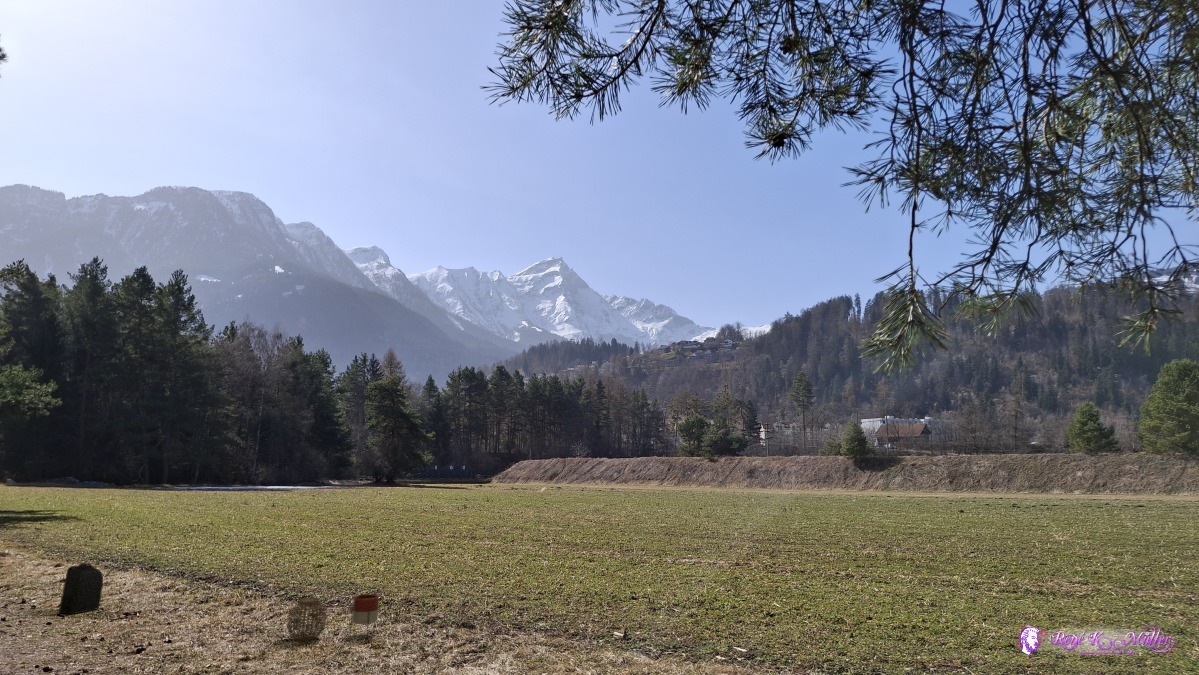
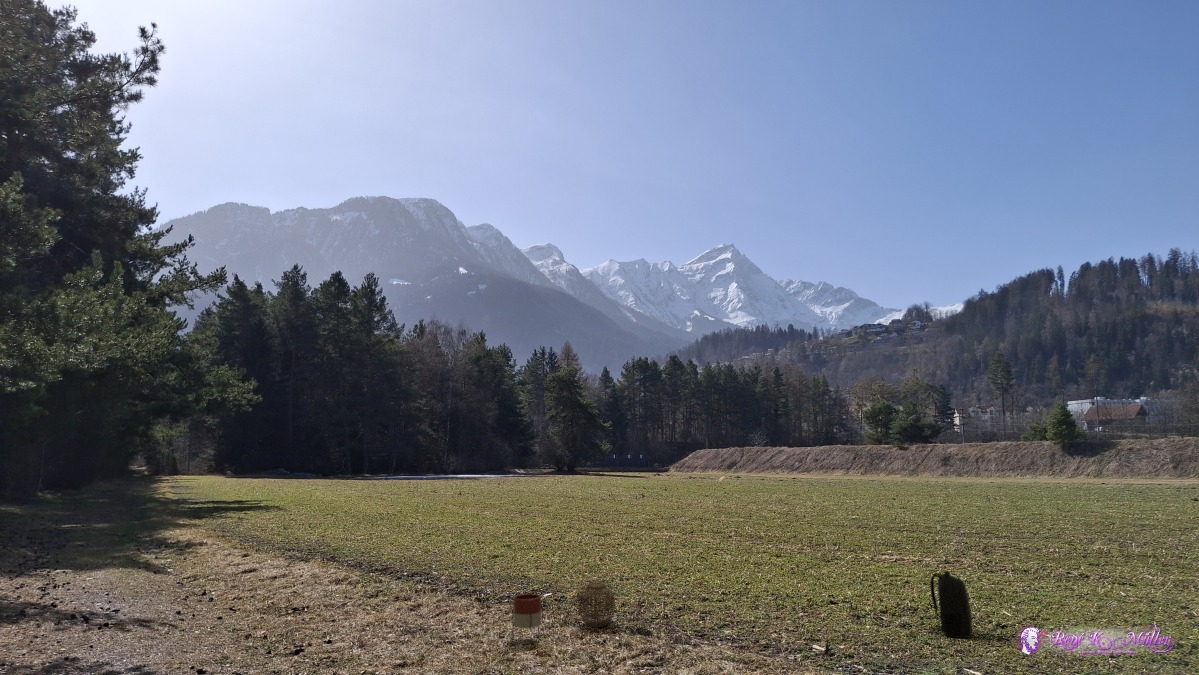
backpack: present [59,563,103,614] -> present [930,571,972,638]
woven basket: present [288,598,327,642] -> present [578,583,615,627]

